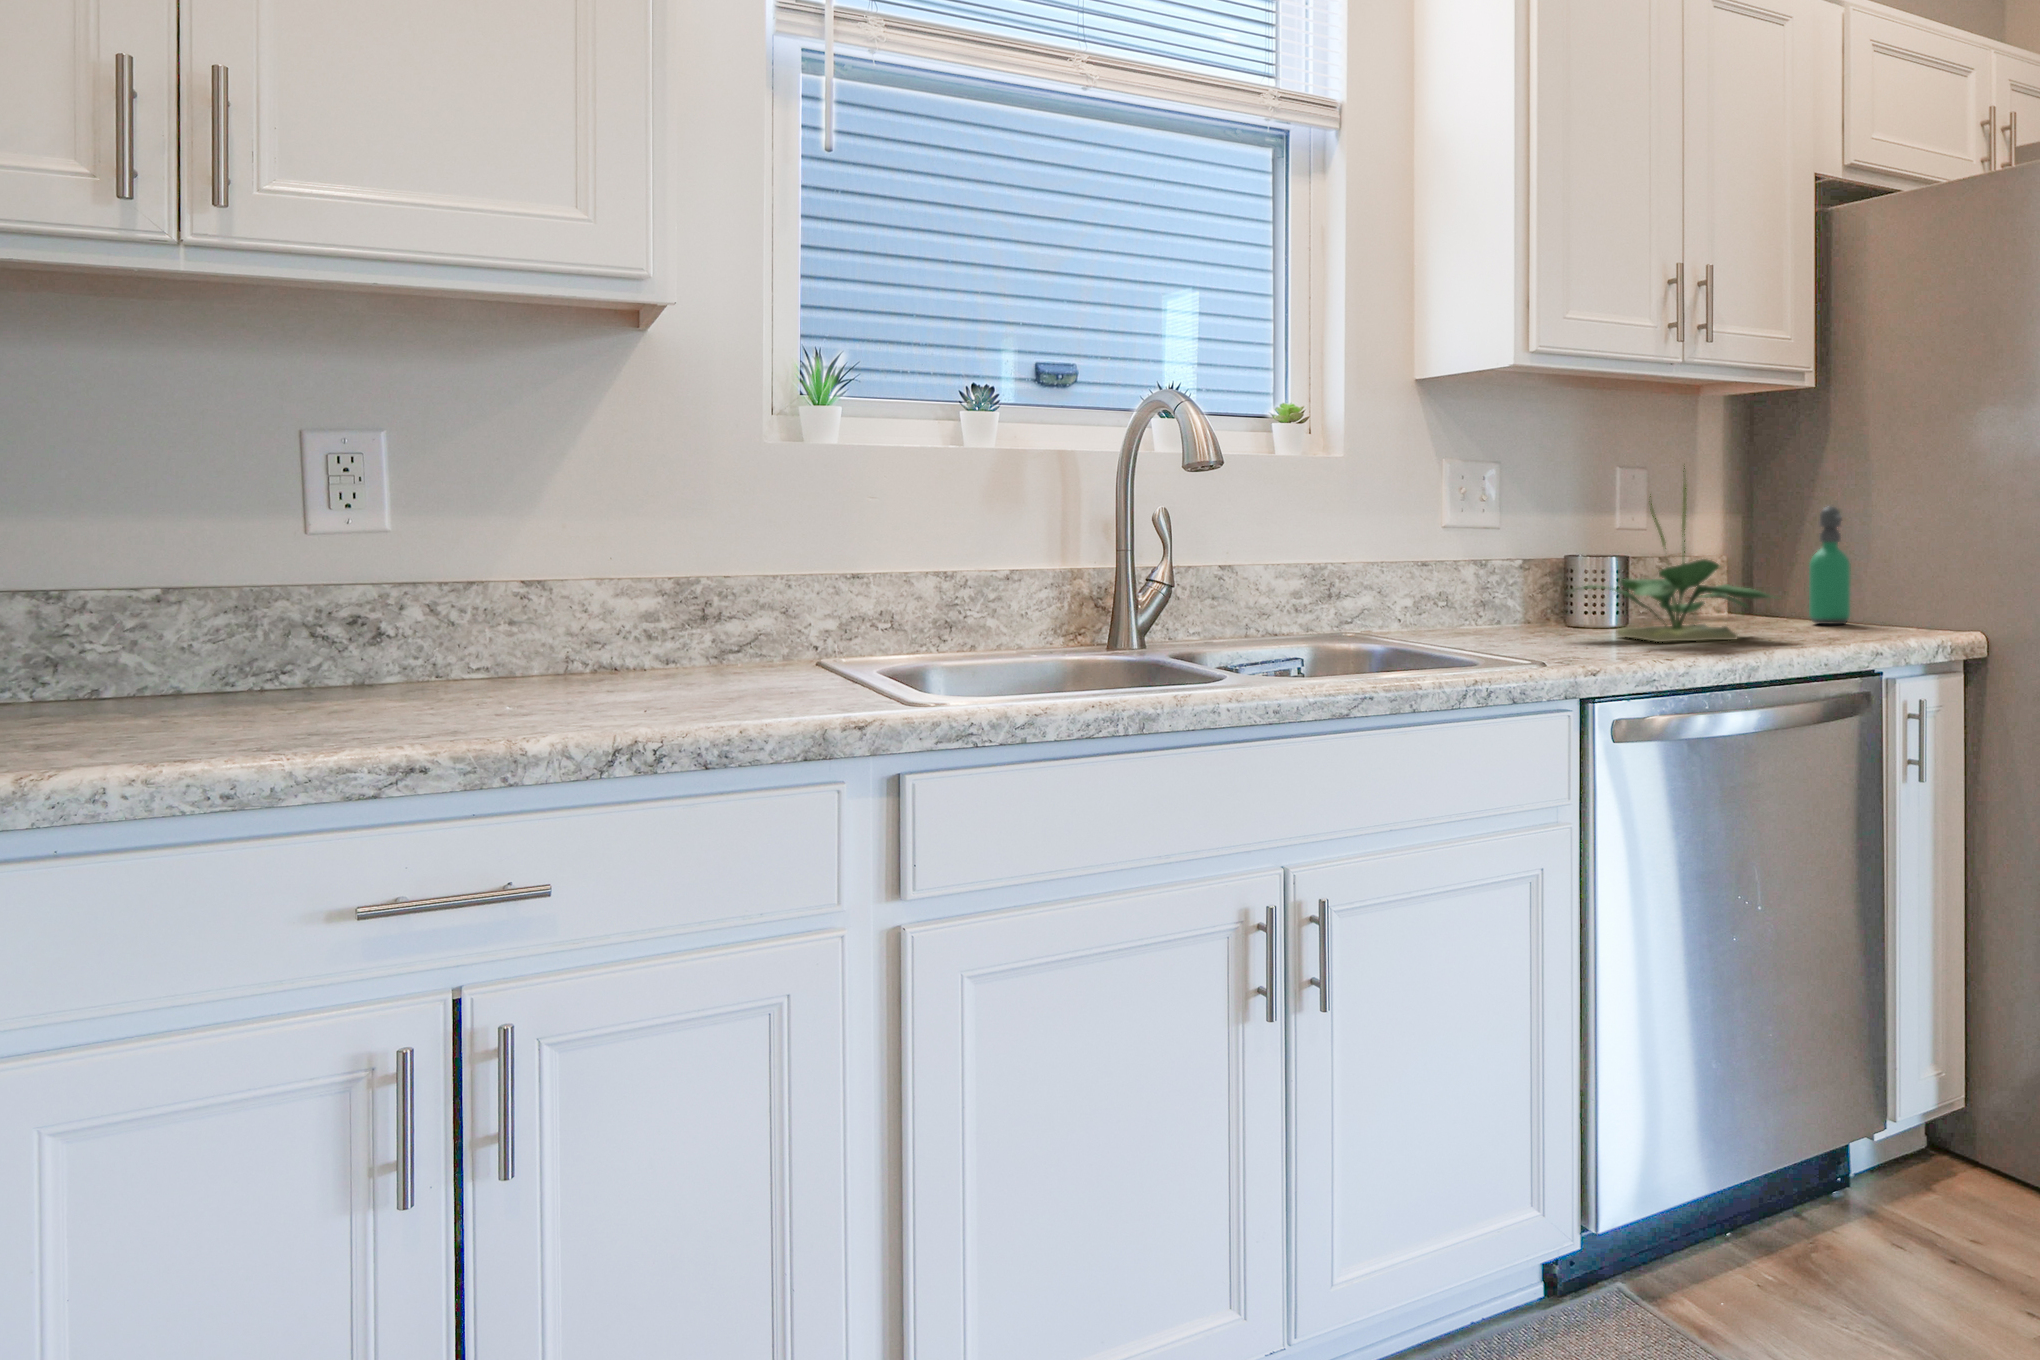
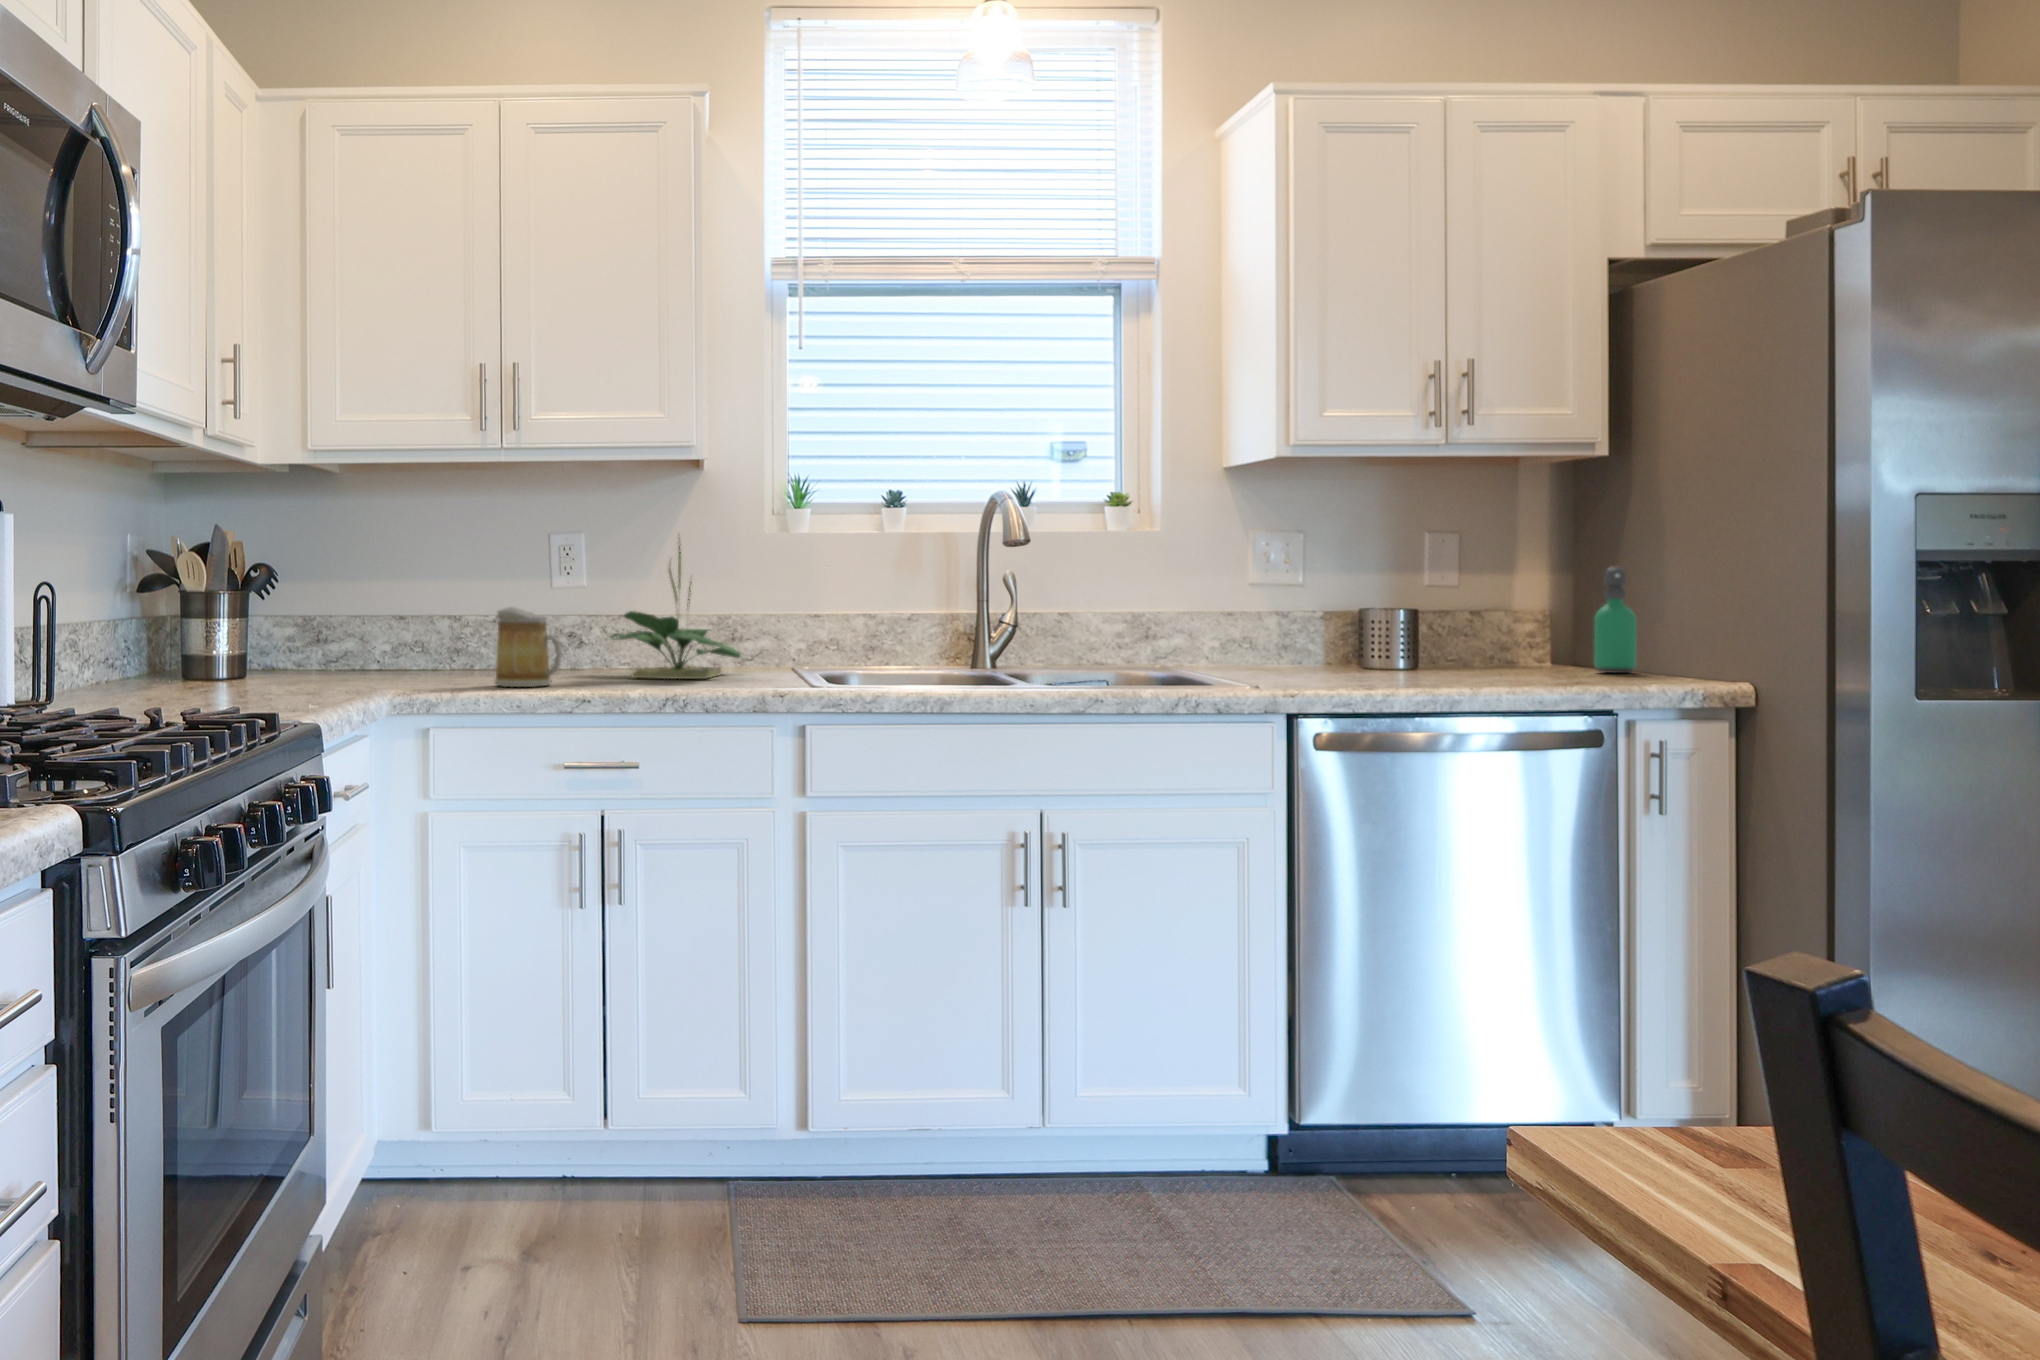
potted plant: present [1573,466,1775,642] -> present [612,538,740,679]
mug: none [160,573,348,747] -> present [495,607,562,687]

